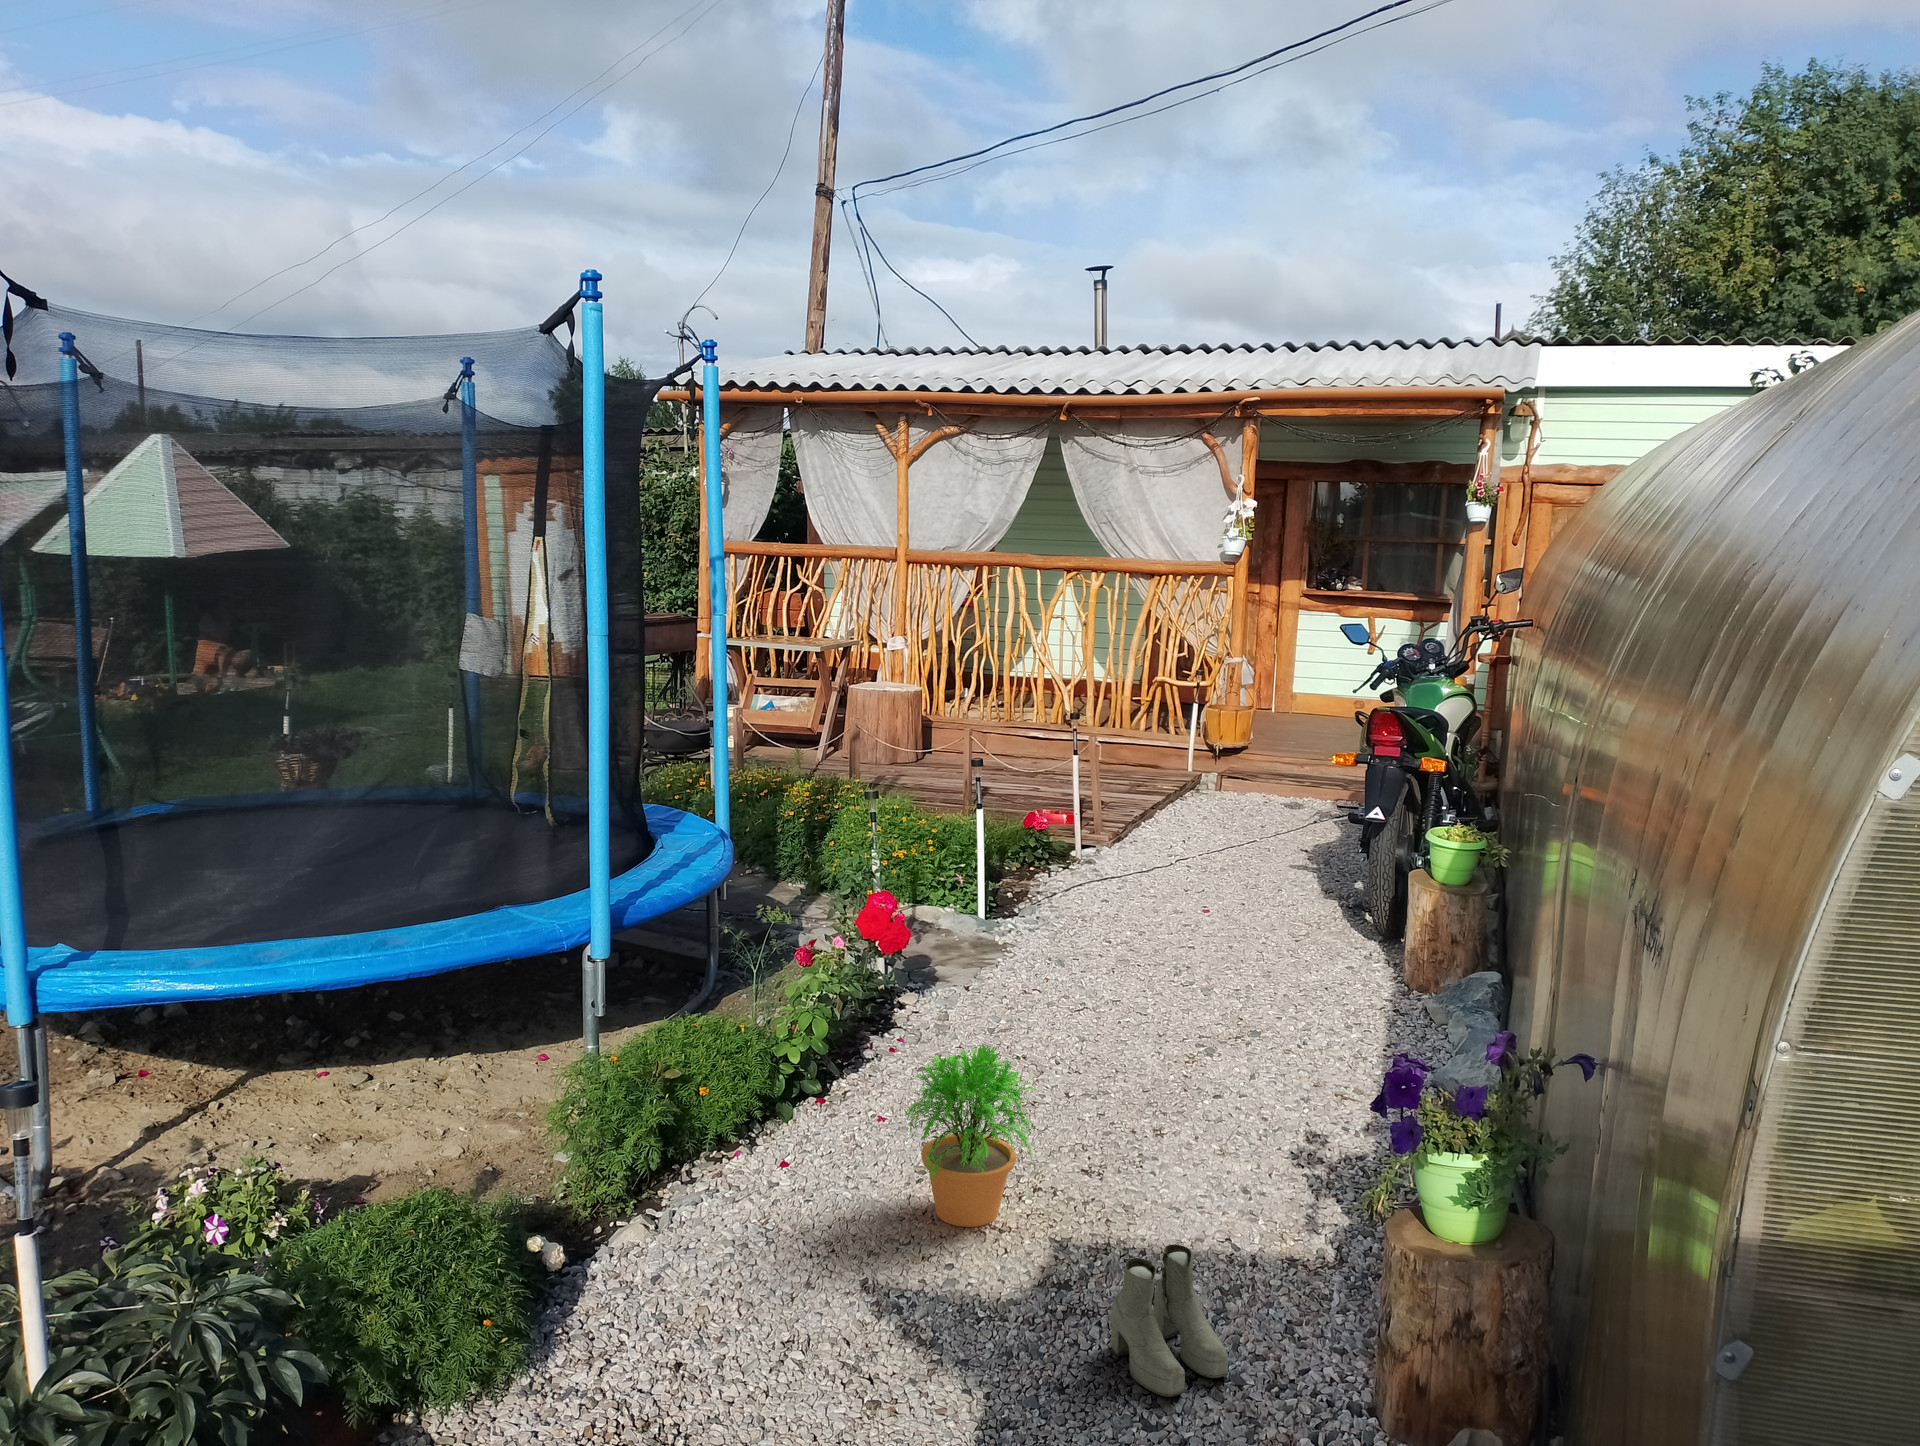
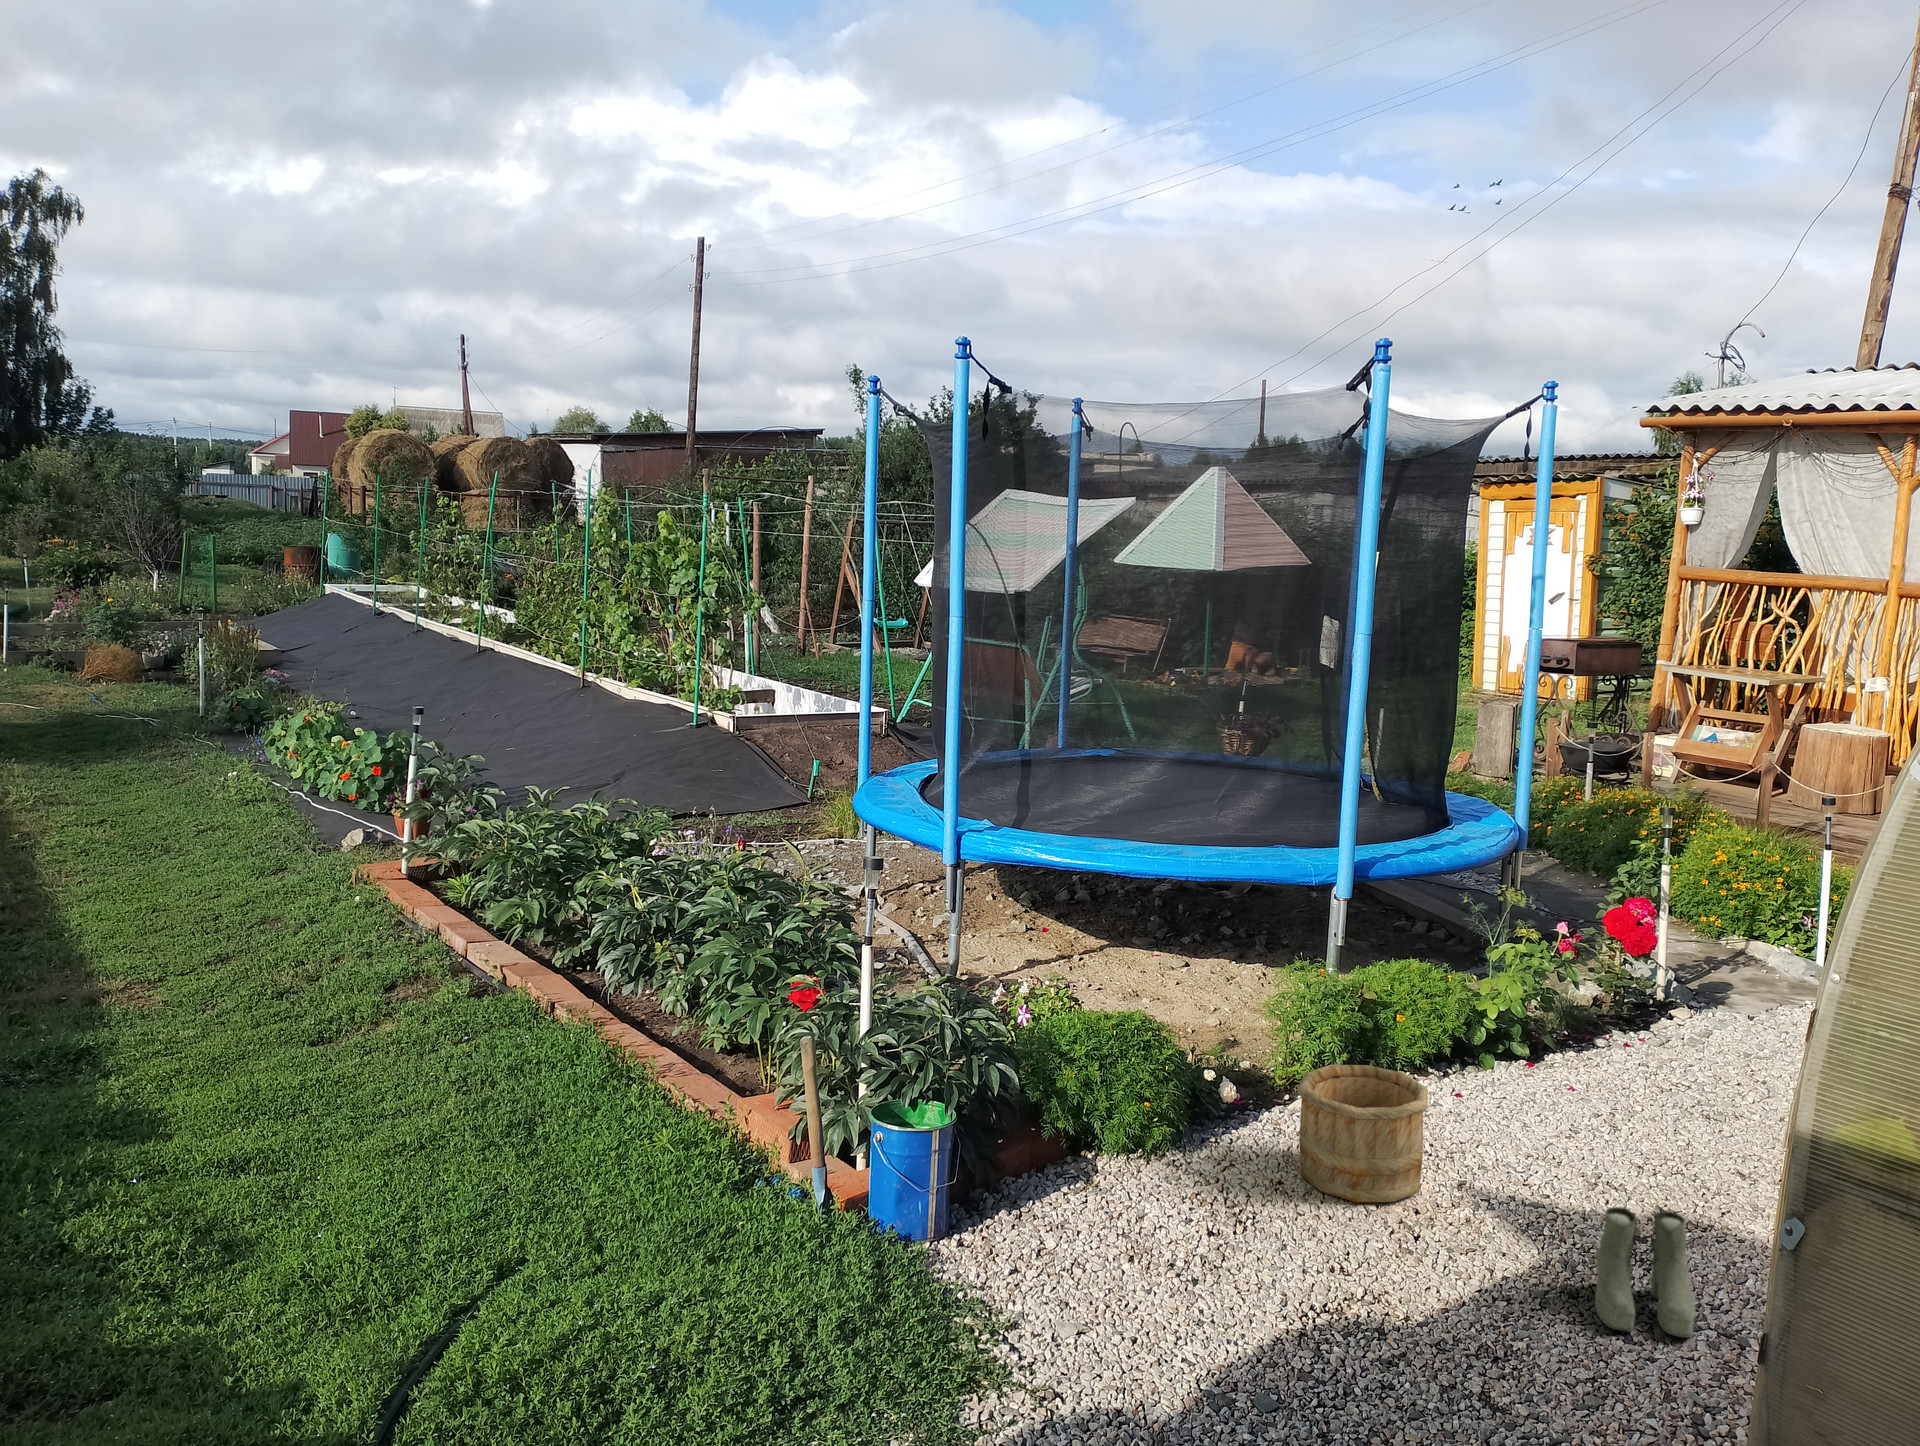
potted plant: present [905,1045,1035,1227] -> none [1503,1016,1651,1180]
wooden bucket: none [723,1168,884,1350] -> present [1297,1065,1428,1202]

